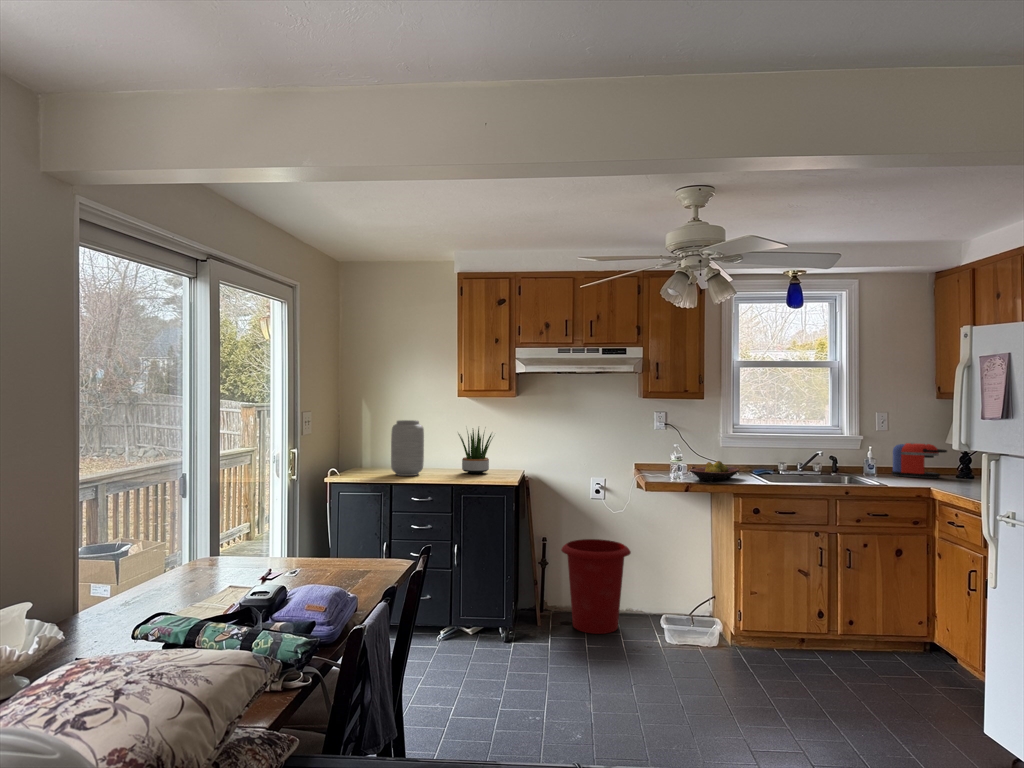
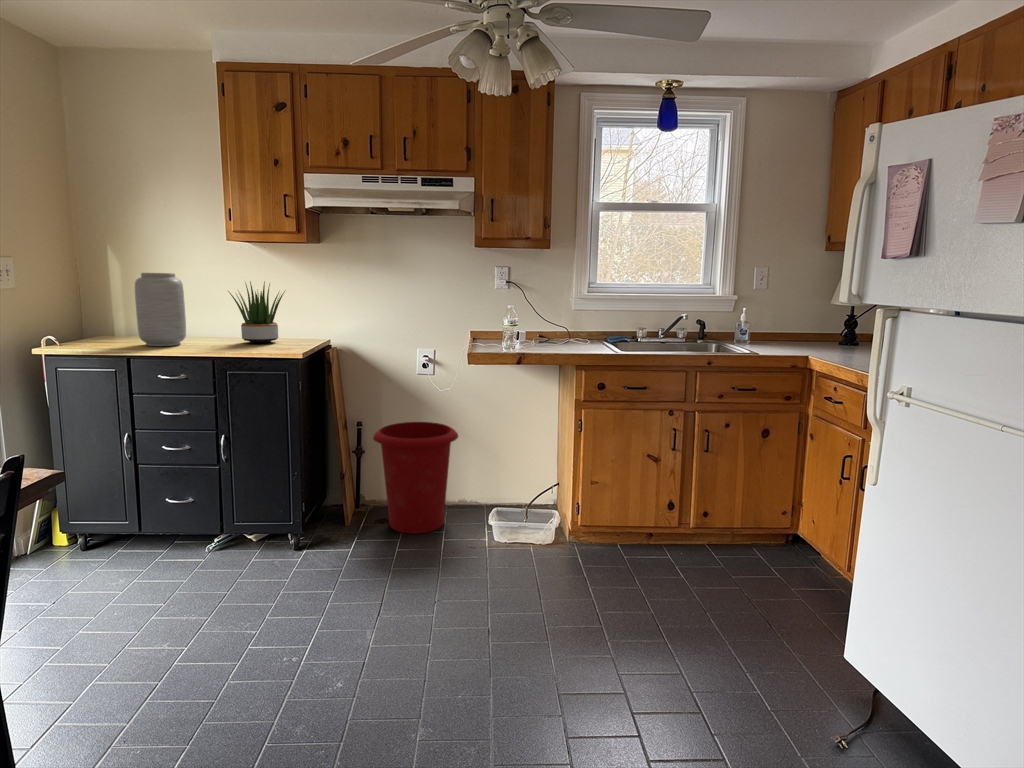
coffee maker: present [891,443,947,478] -> none [768,305,832,346]
fruit bowl: present [690,461,739,482] -> none [527,326,590,351]

